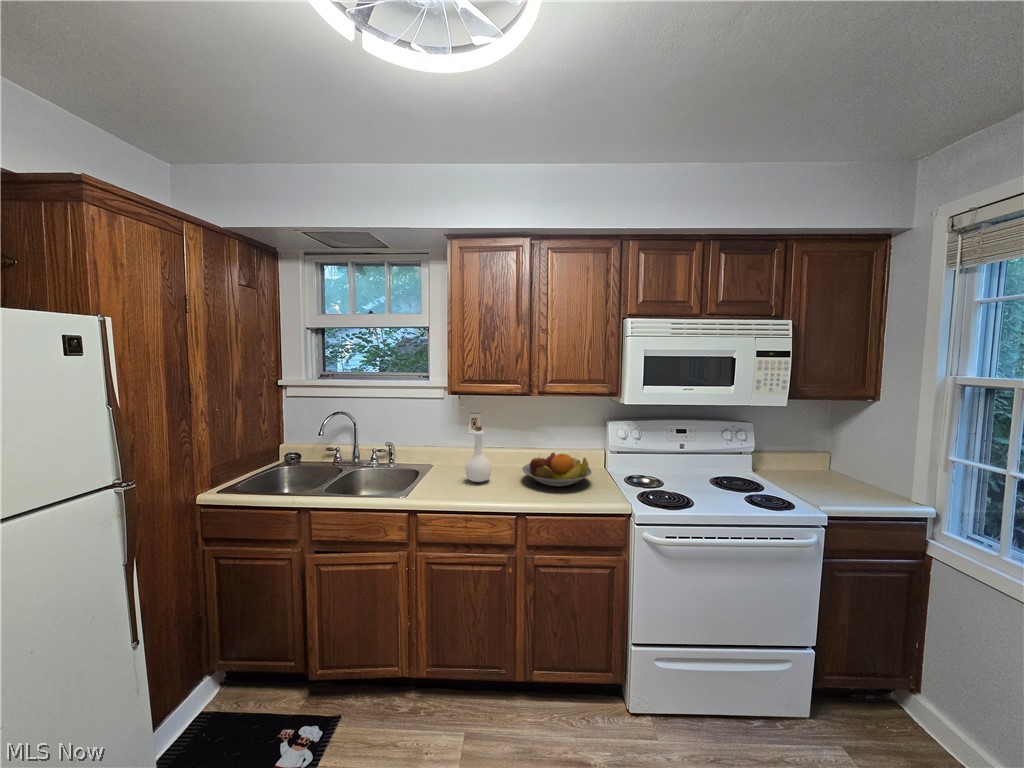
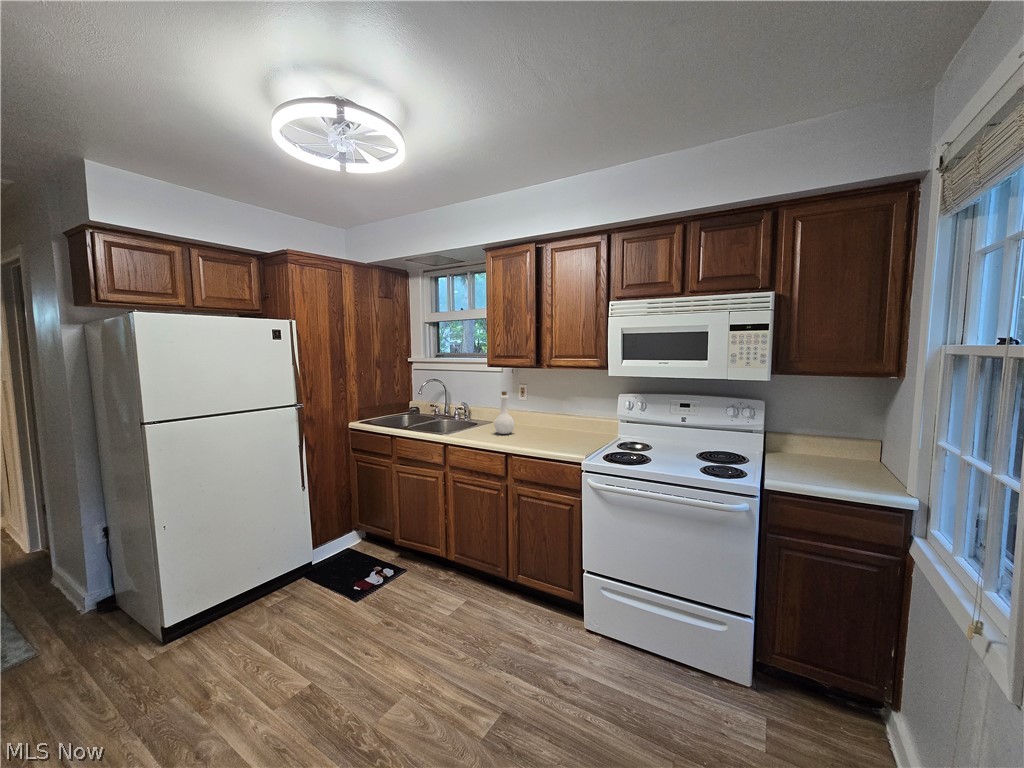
fruit bowl: present [522,453,592,486] -> none [531,417,588,442]

